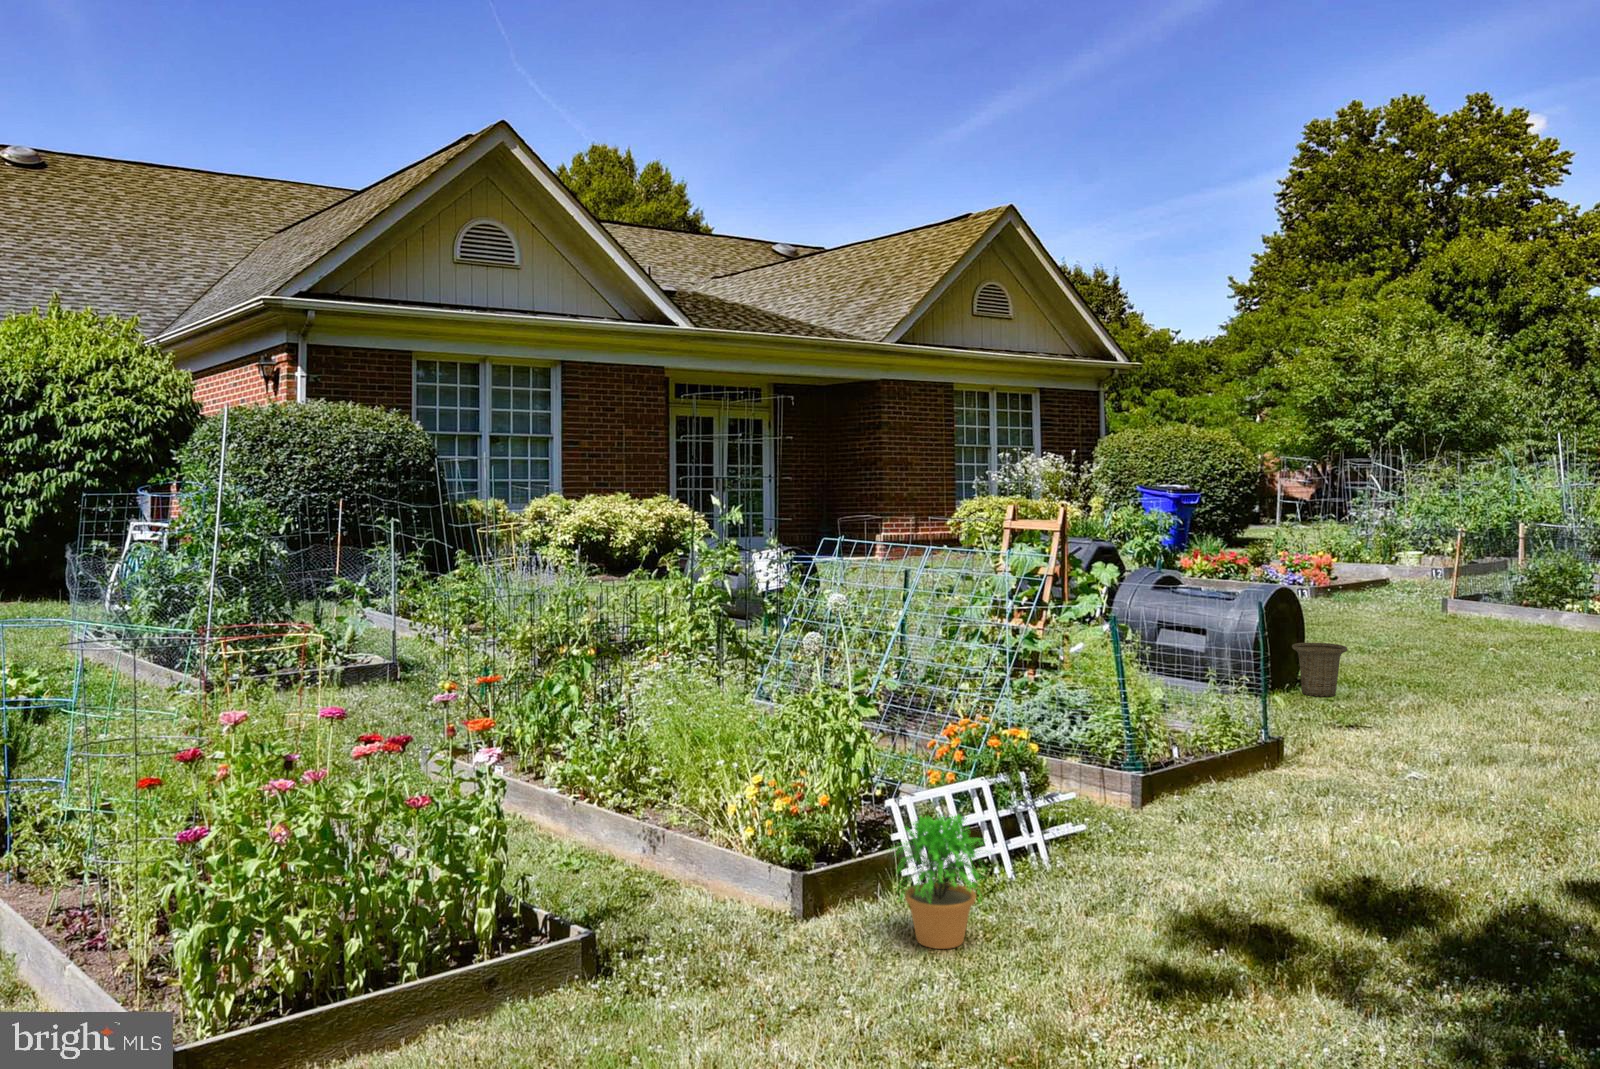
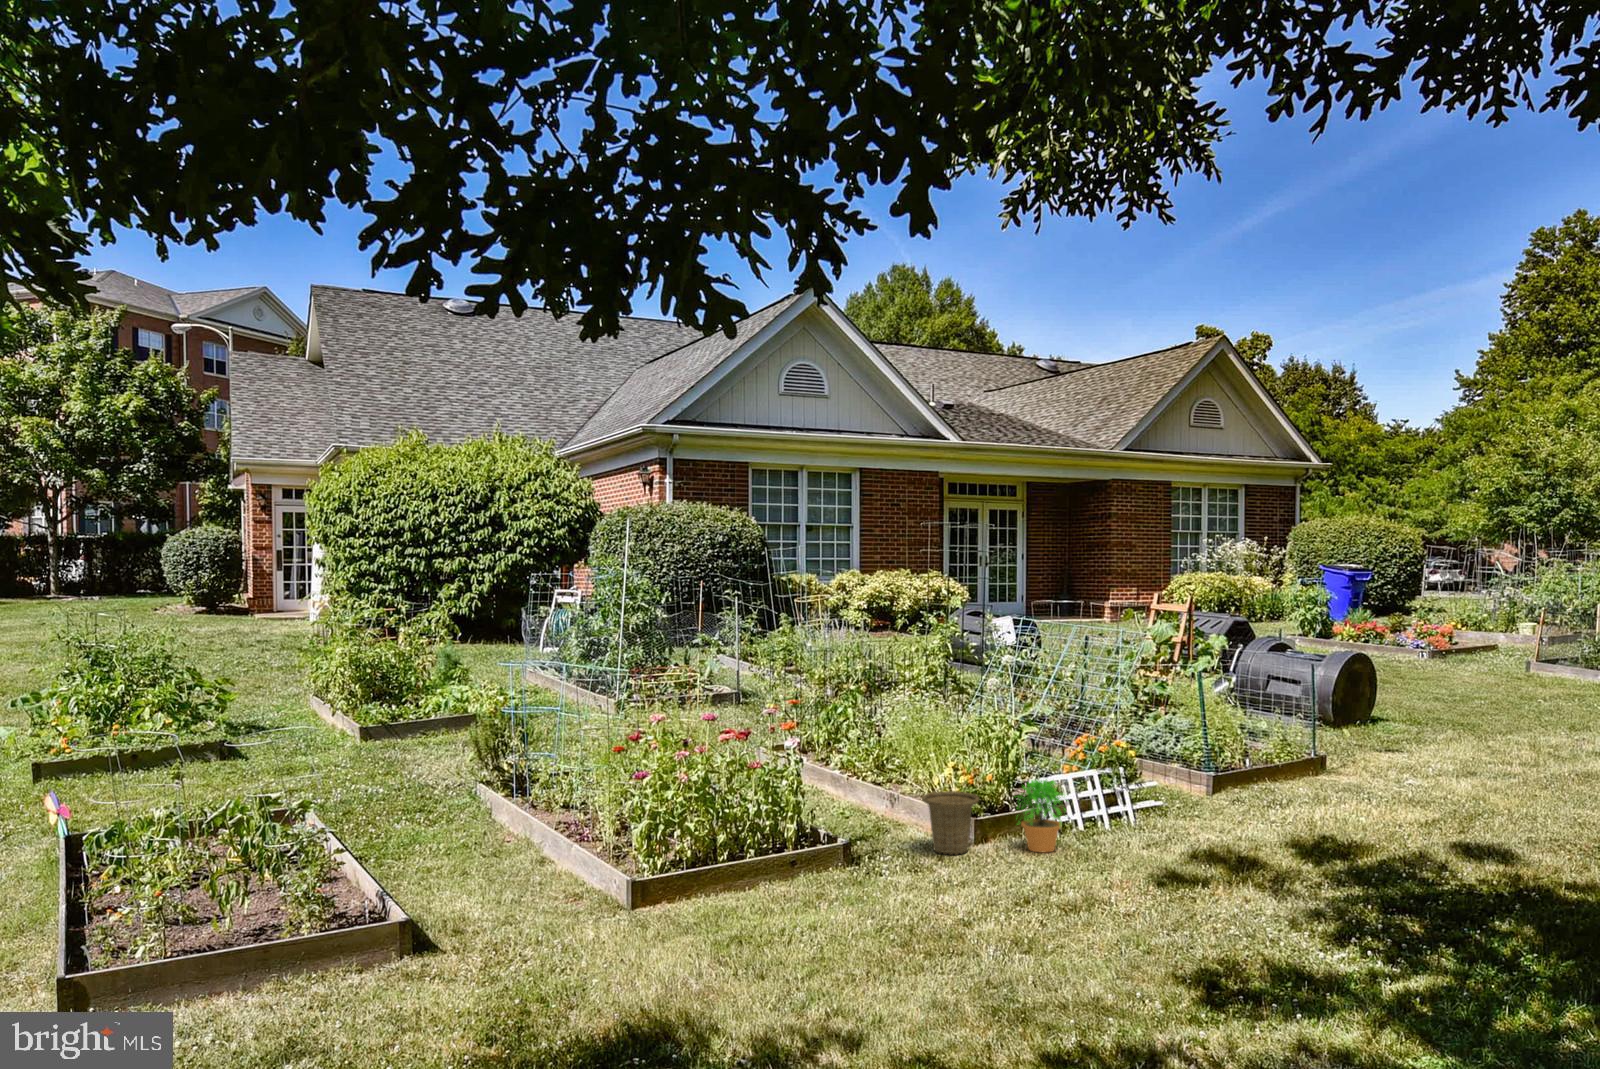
basket: present [1292,643,1347,697] -> present [922,791,979,855]

